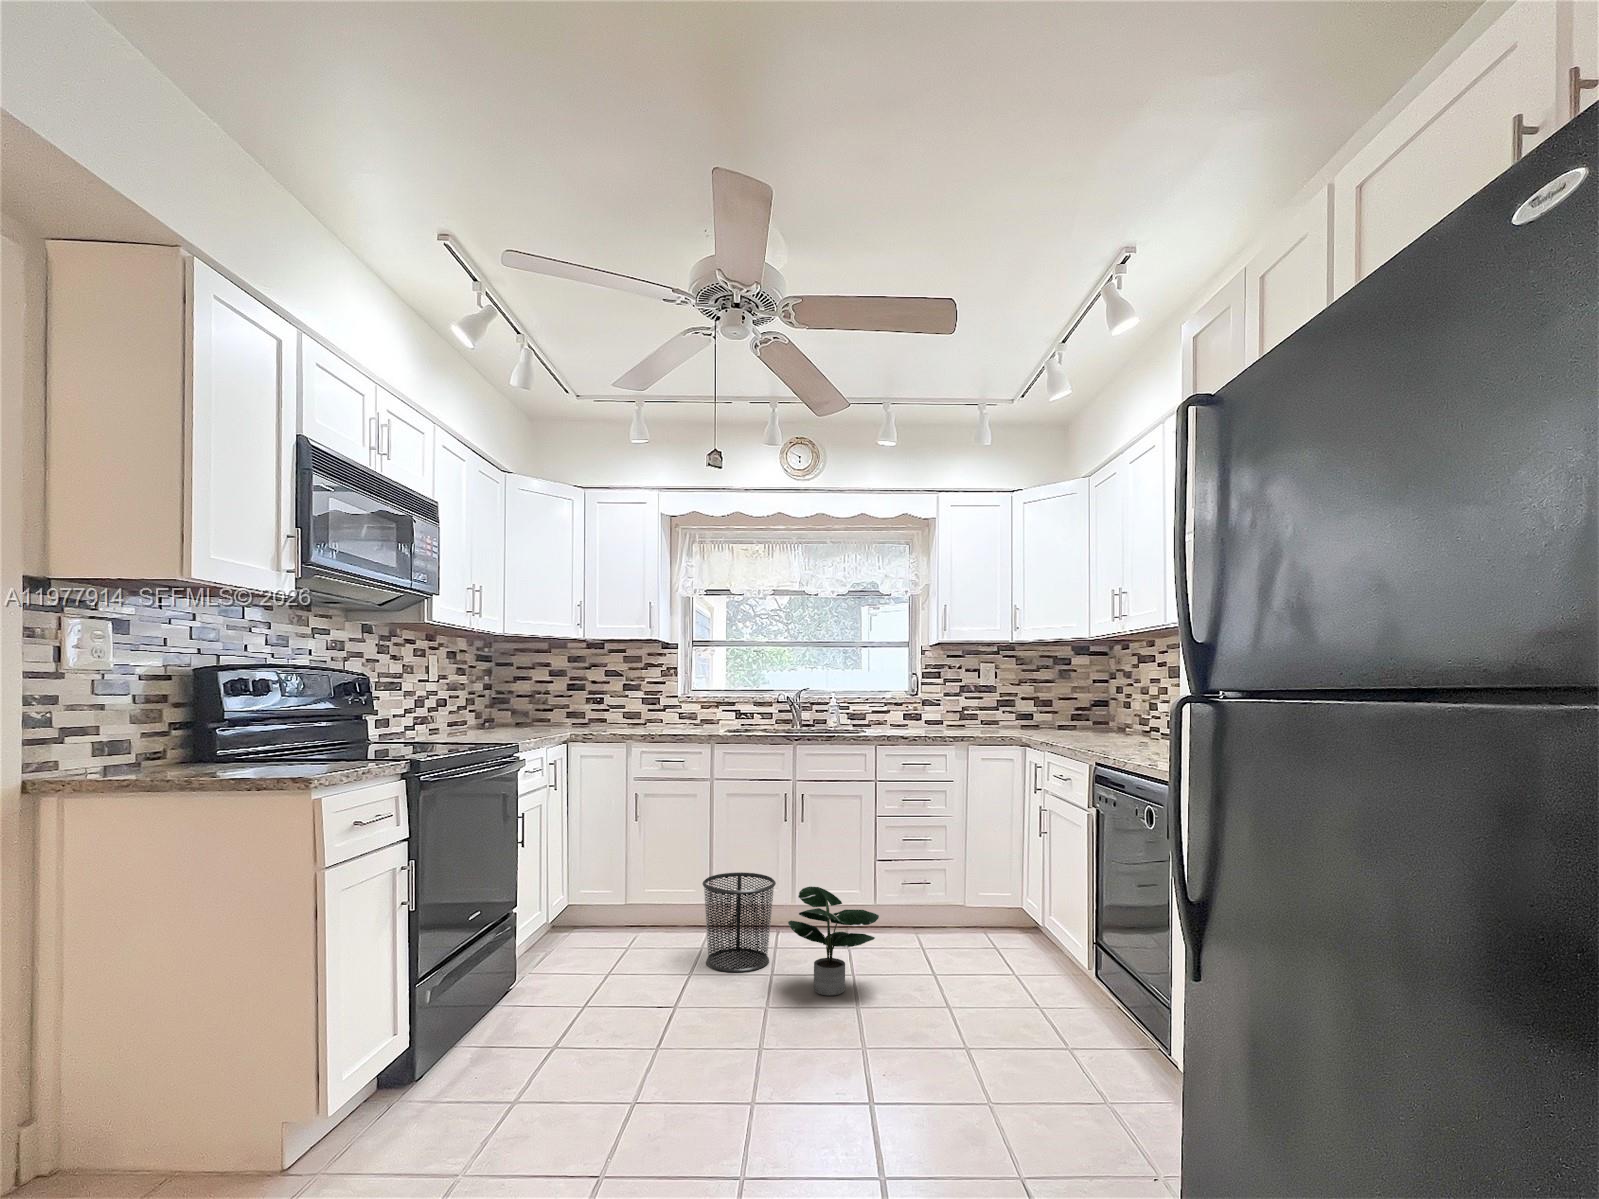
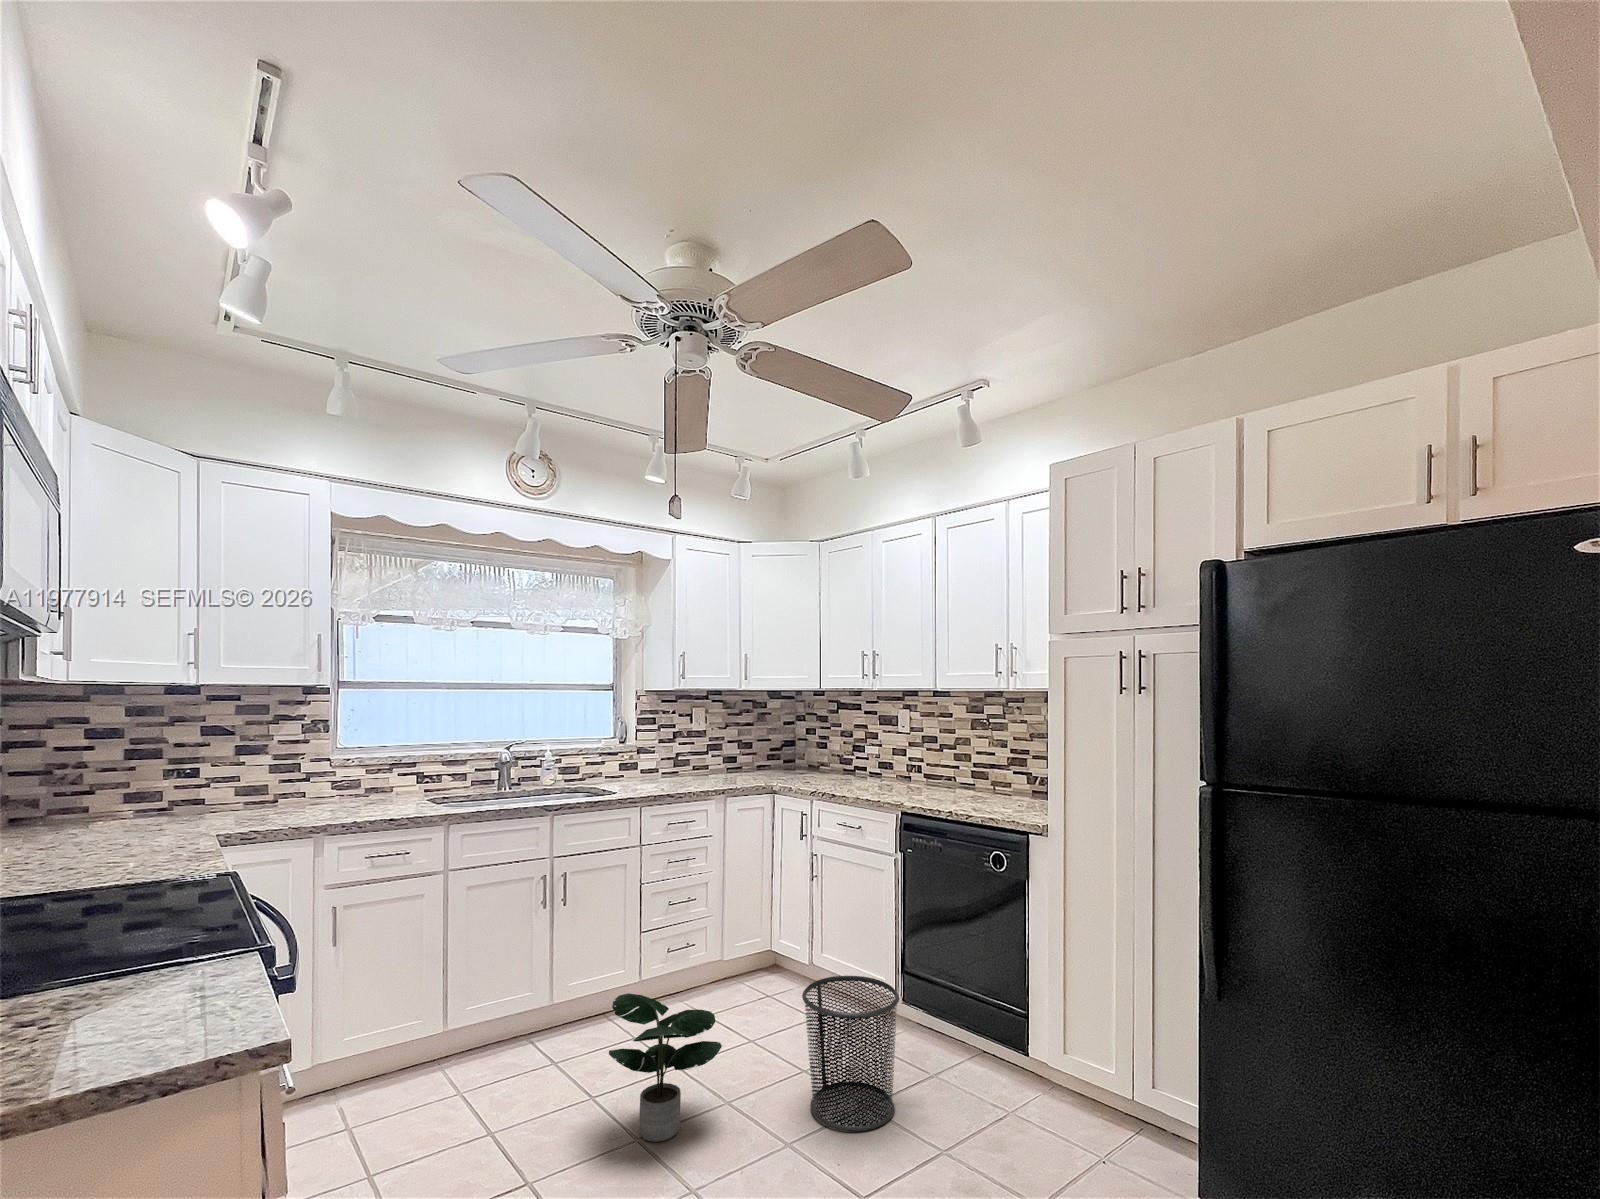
waste bin: present [702,872,776,973] -> present [802,975,899,1132]

